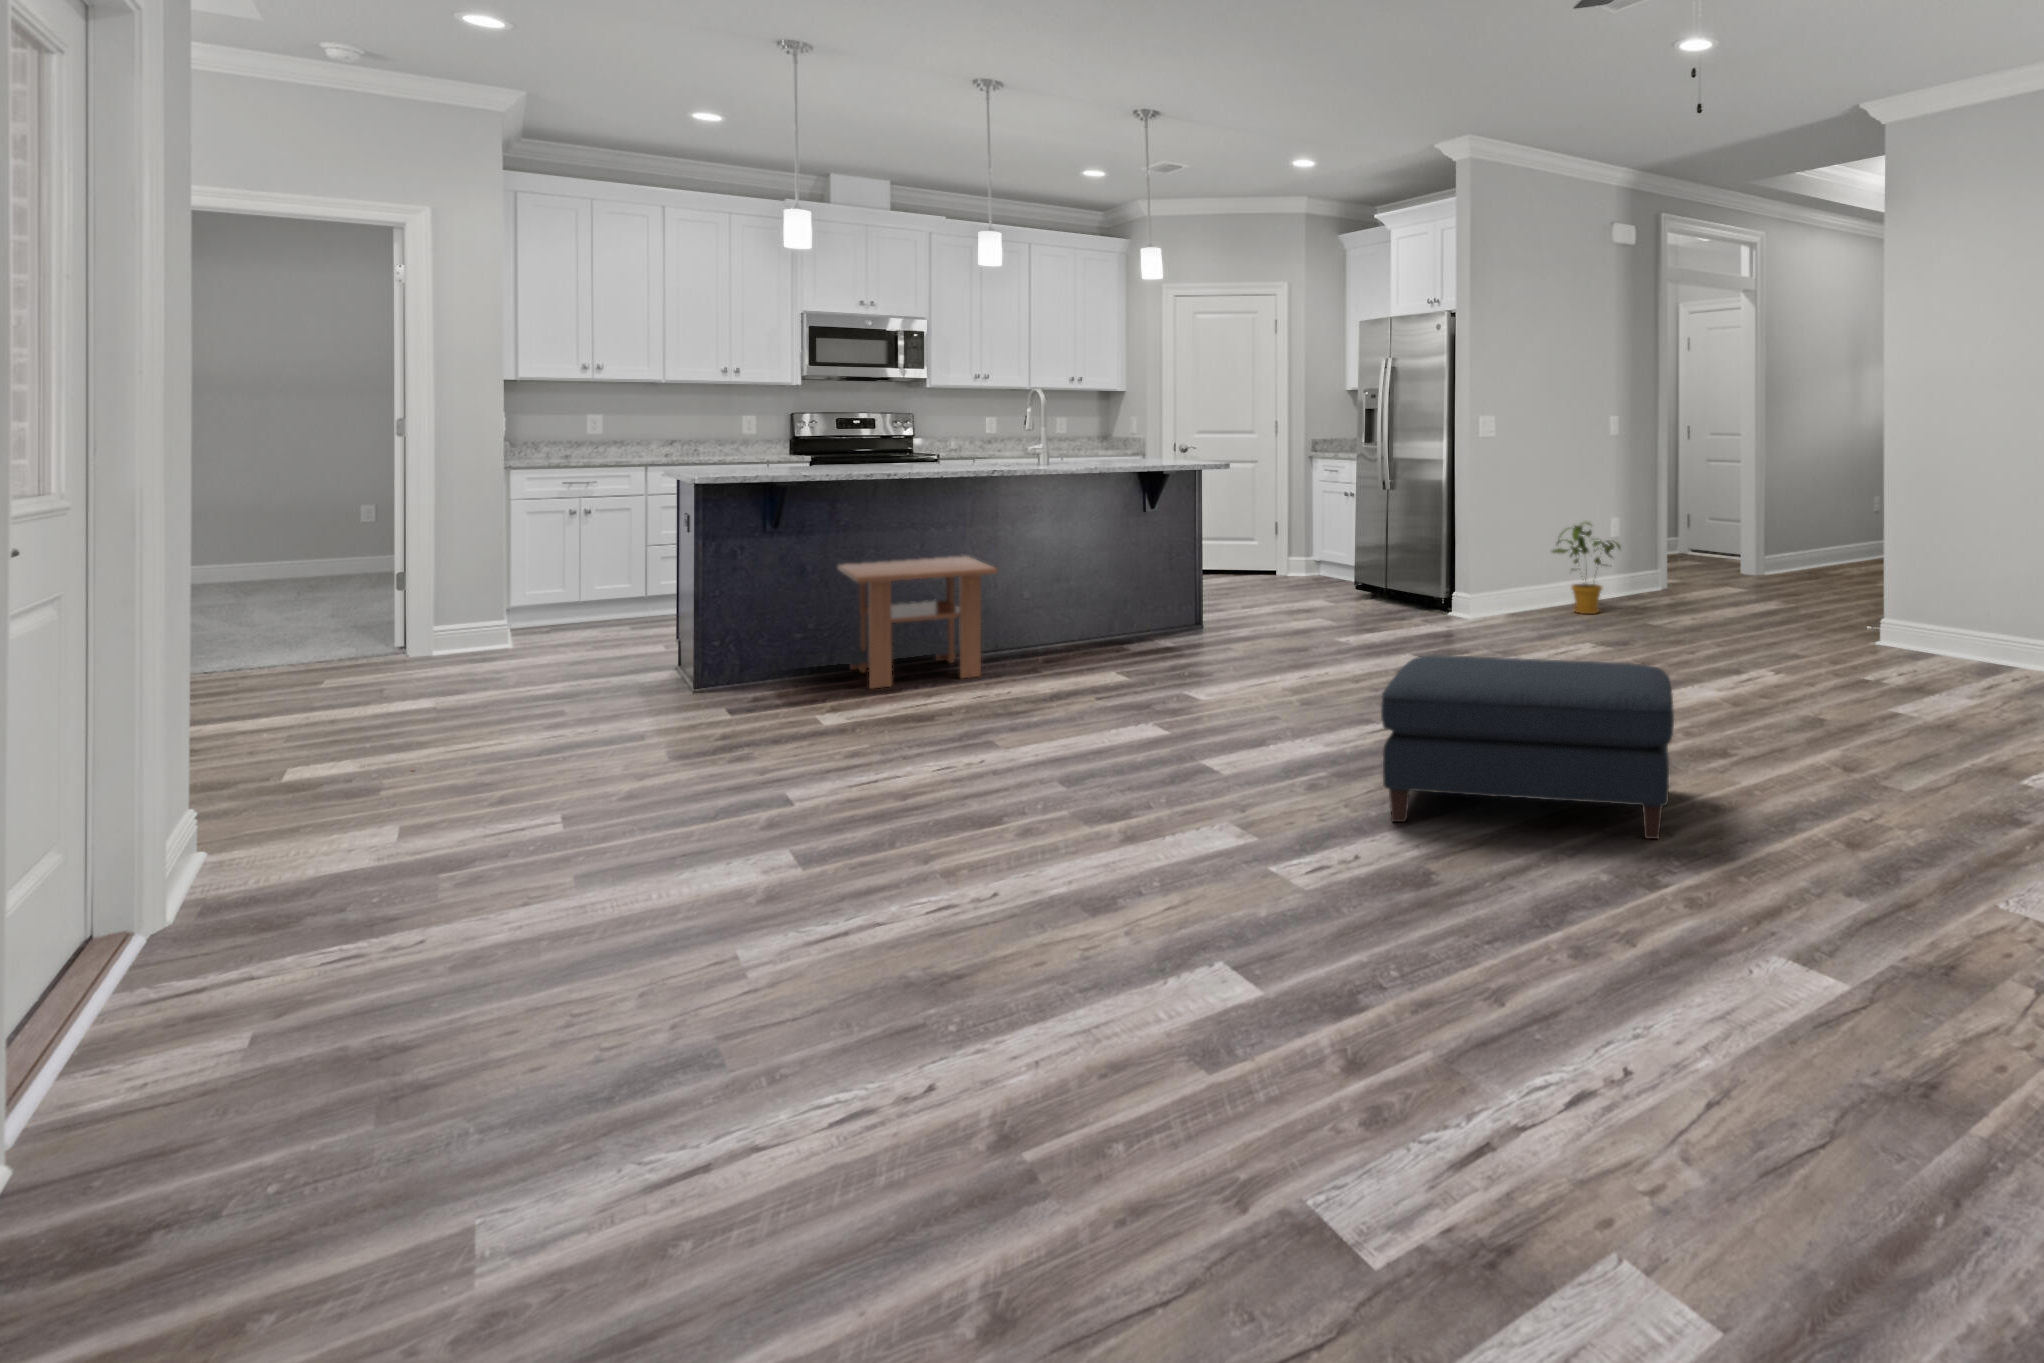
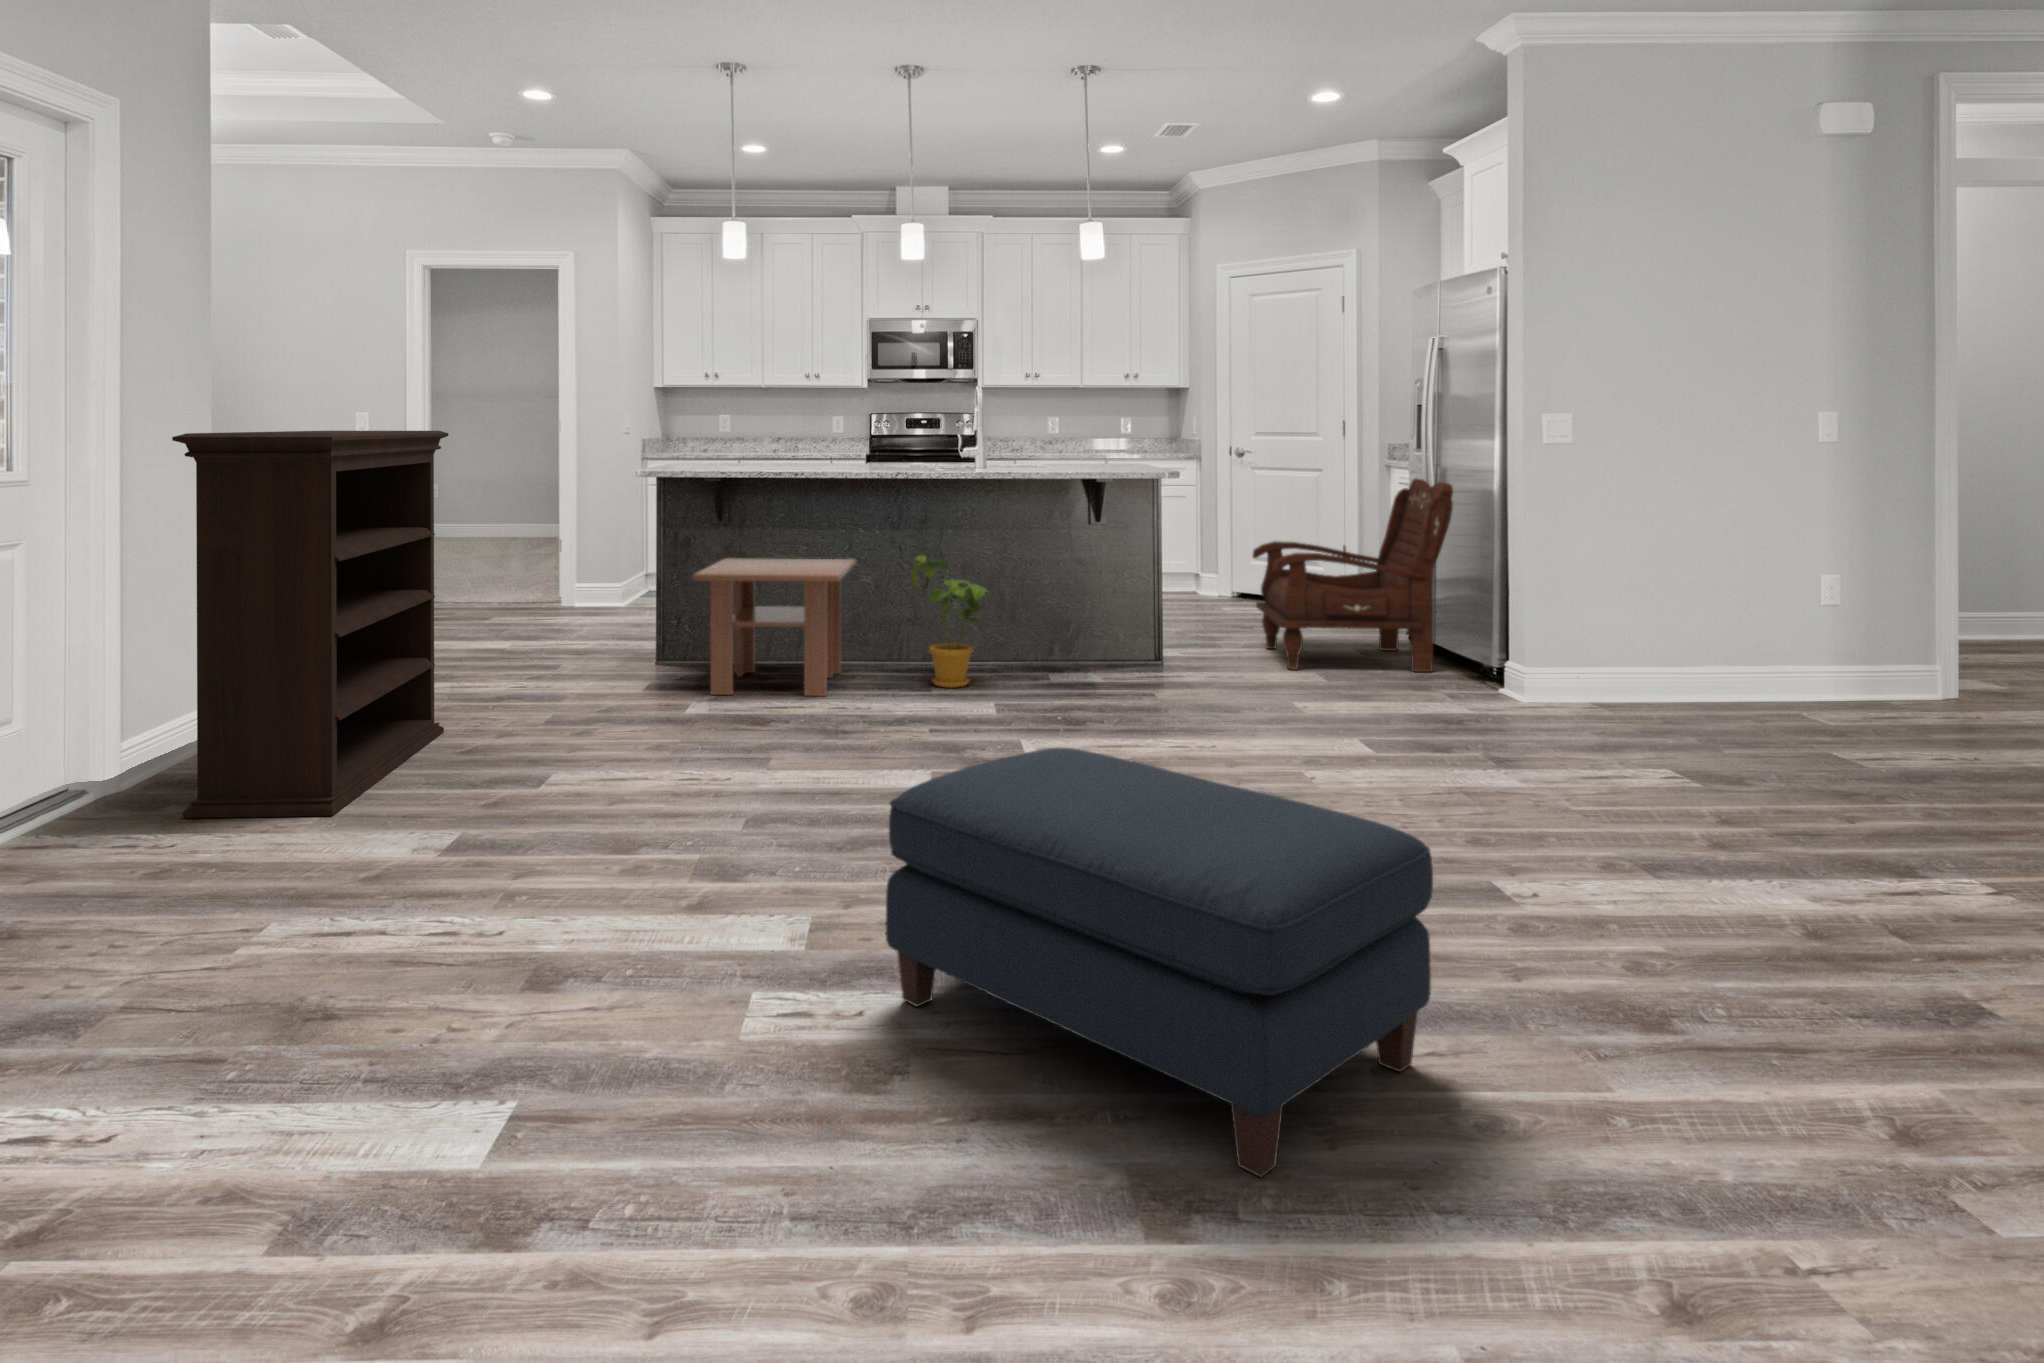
bookshelf: none [514,449,724,854] -> present [172,431,448,818]
armchair: none [1248,466,1403,616] -> present [1253,479,1453,672]
house plant: present [1552,522,1621,614] -> present [910,556,990,688]

